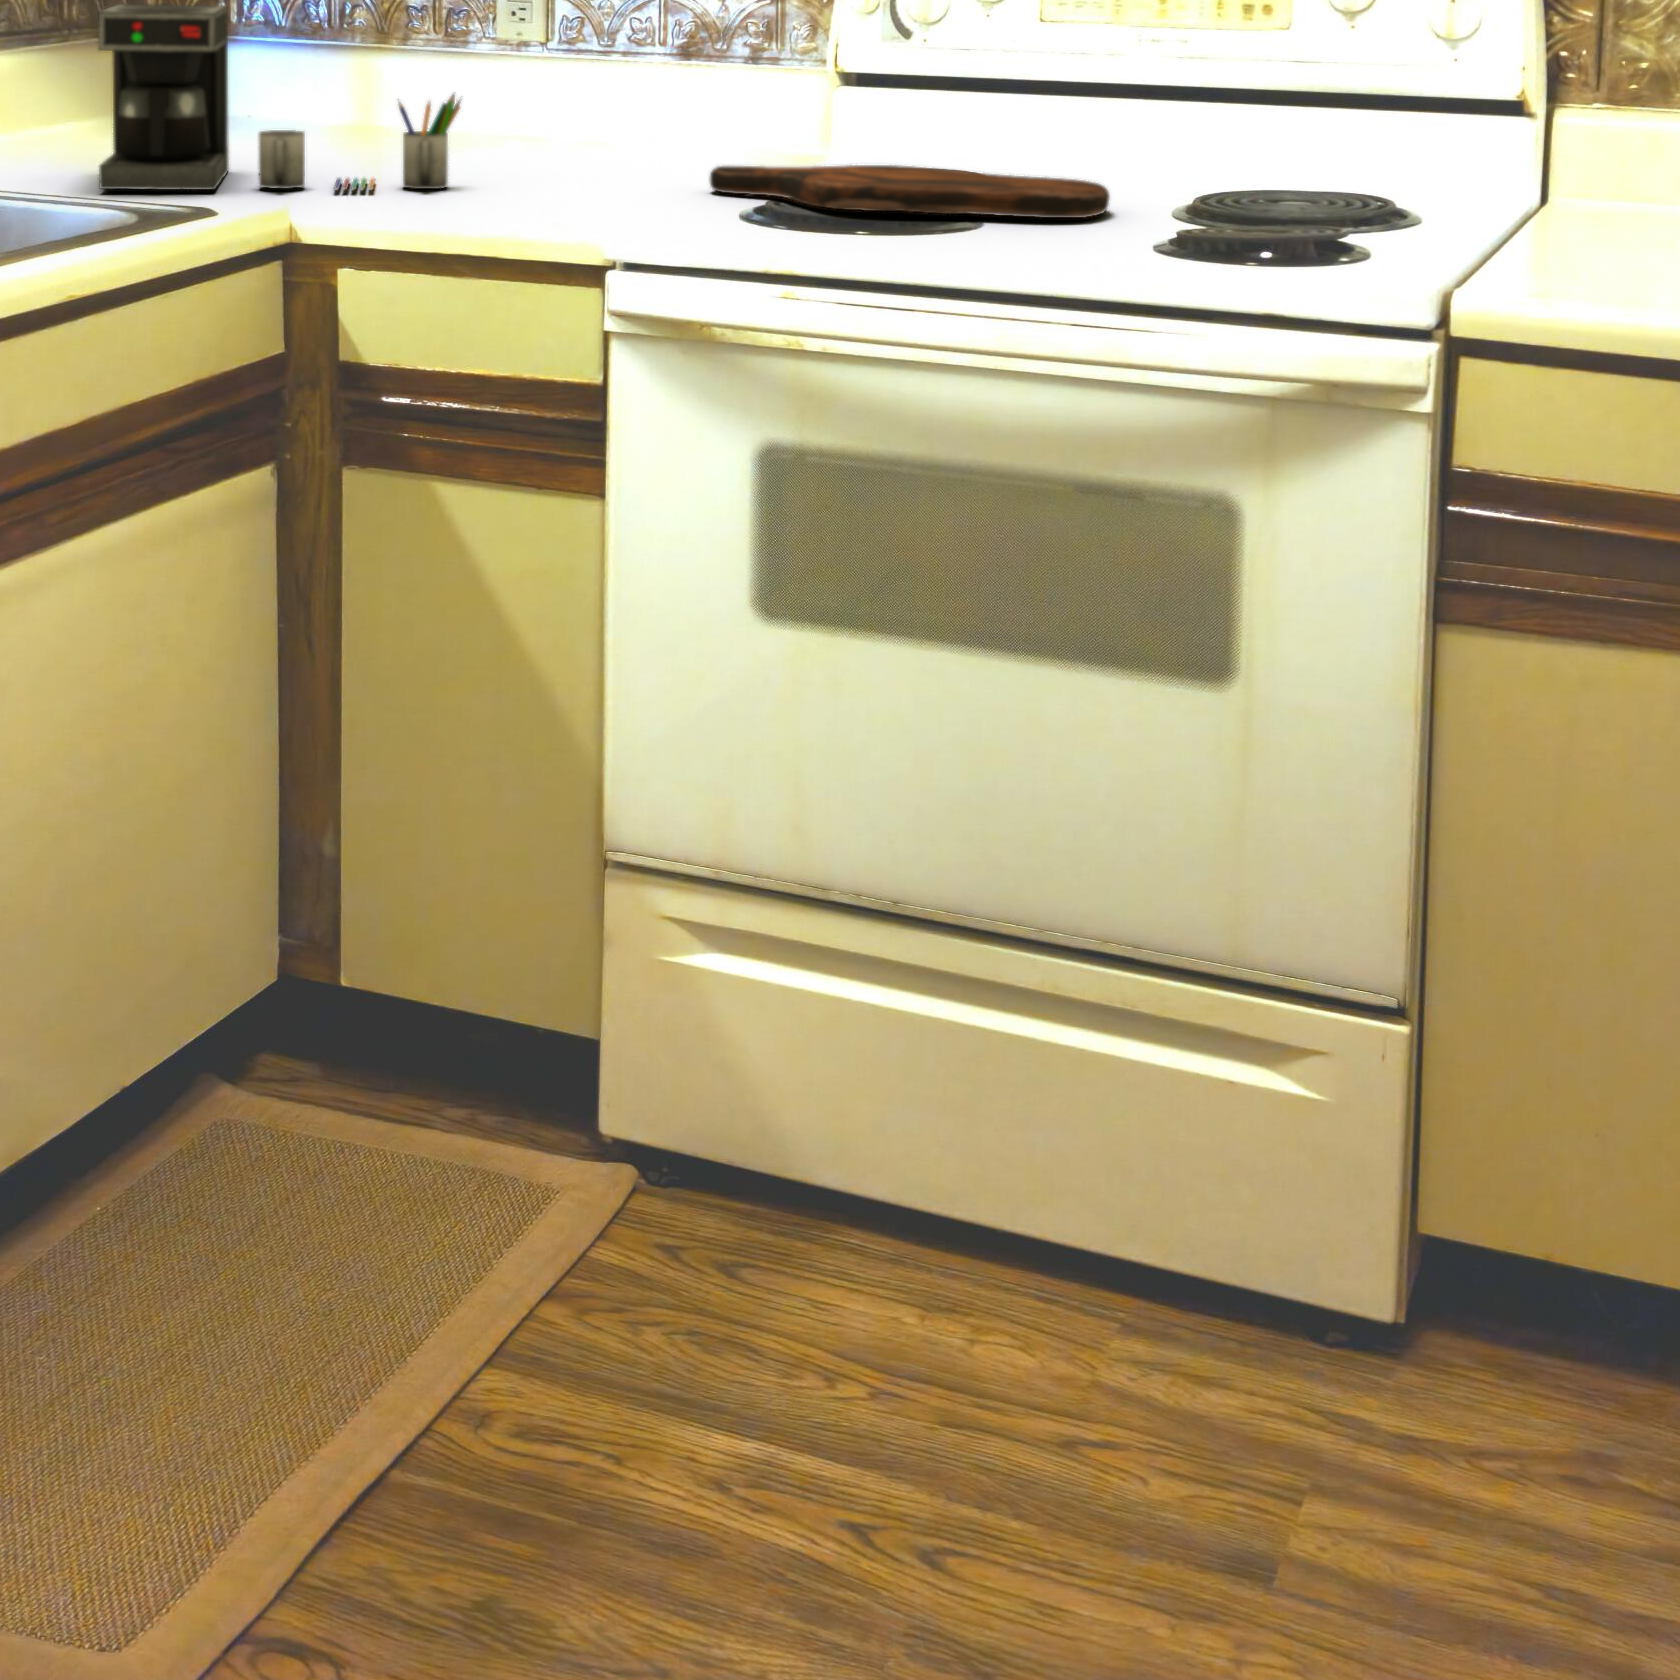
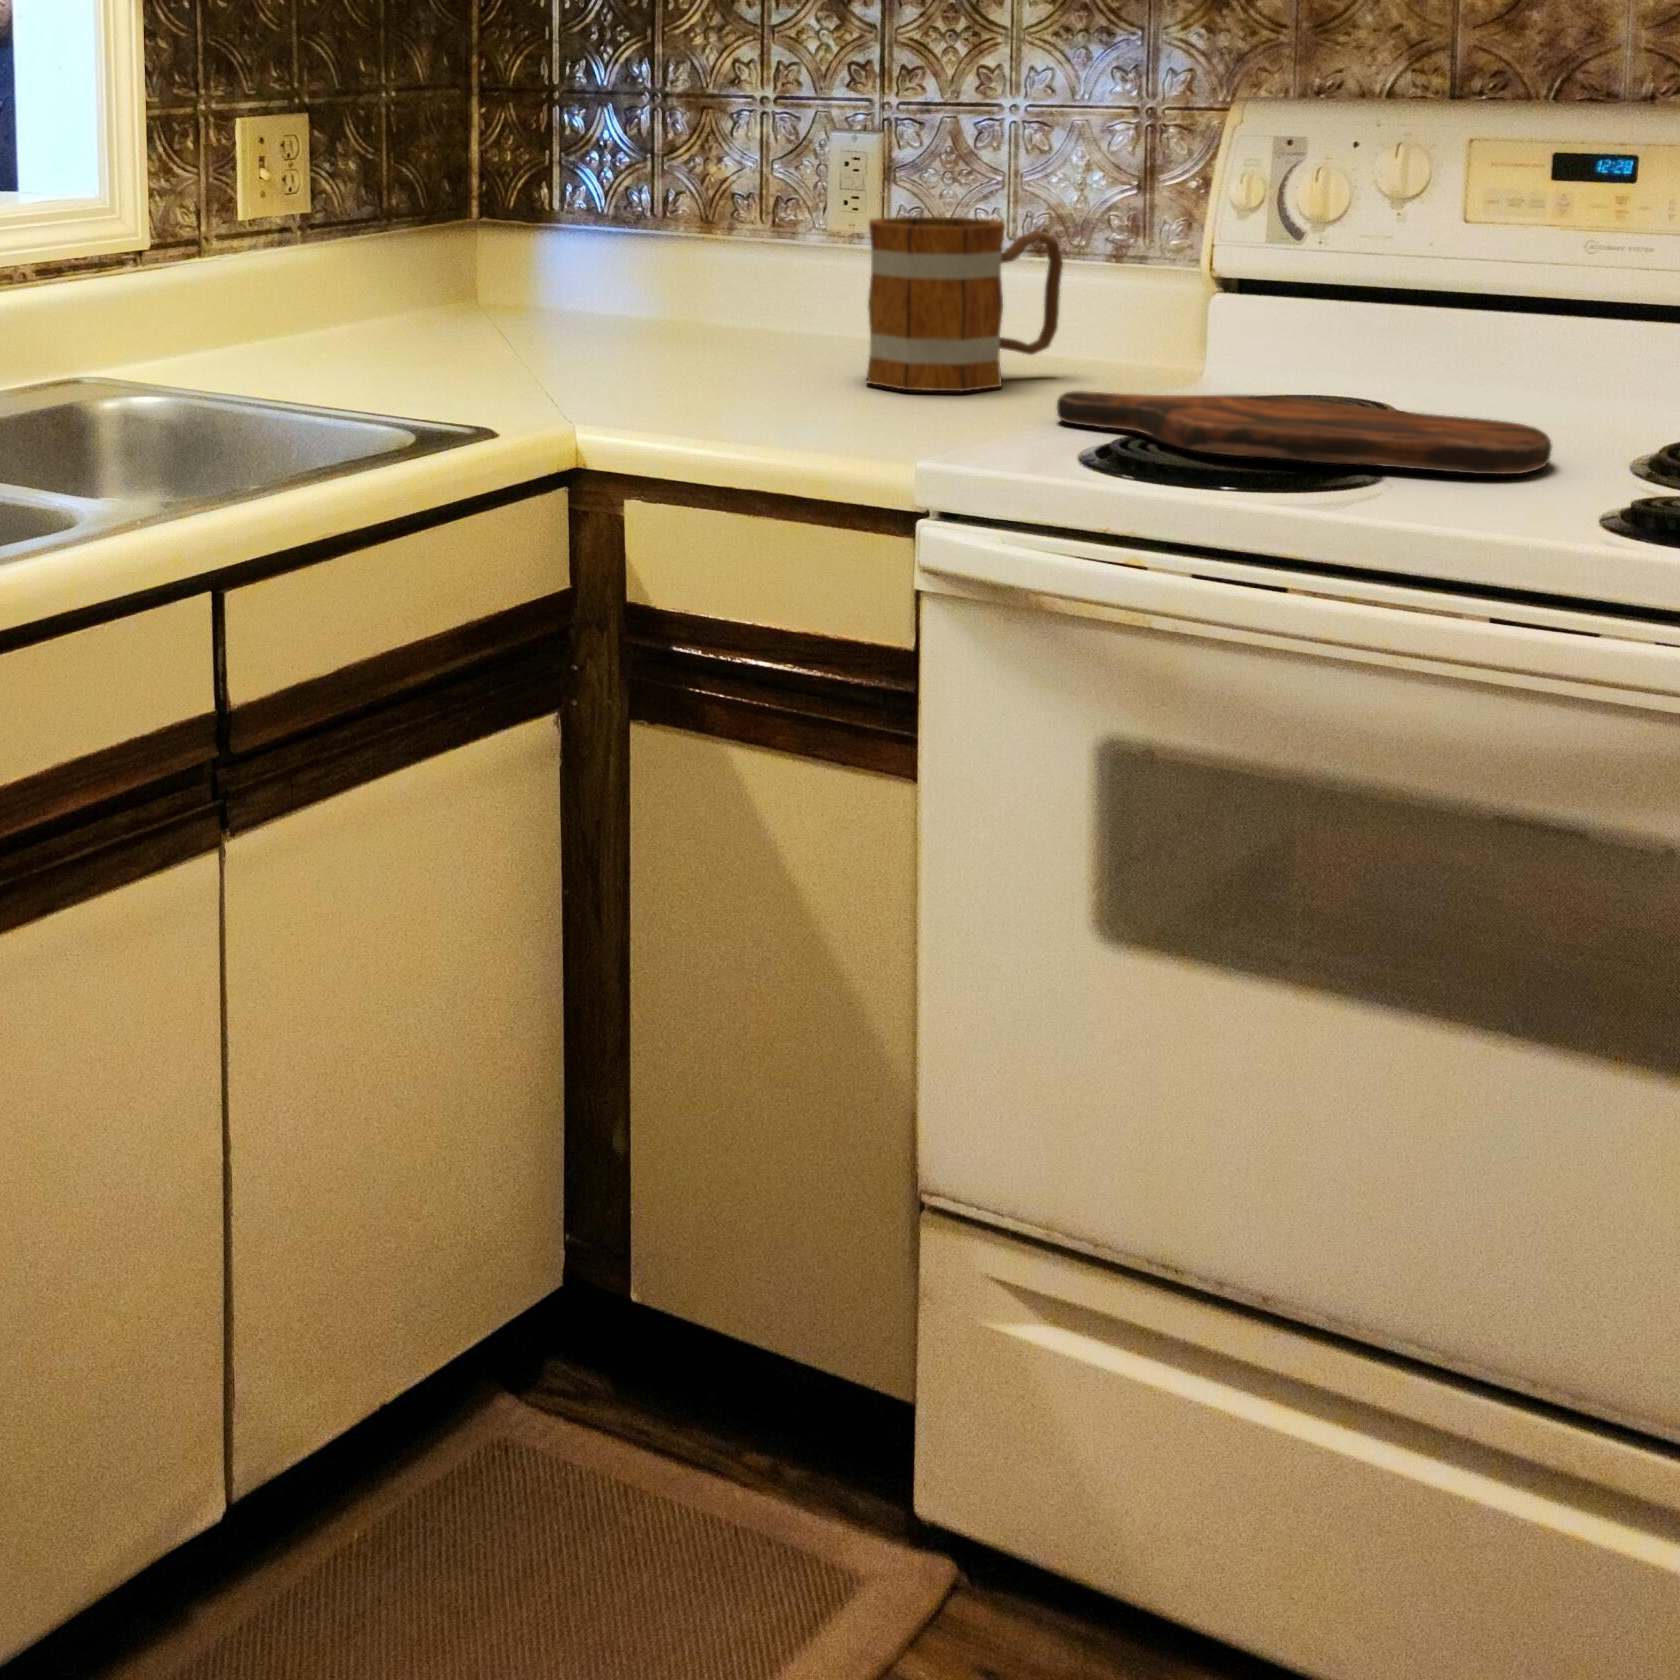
coffee maker: present [98,4,460,190] -> none [379,200,774,414]
mug: none [539,21,709,172] -> present [867,216,1063,391]

